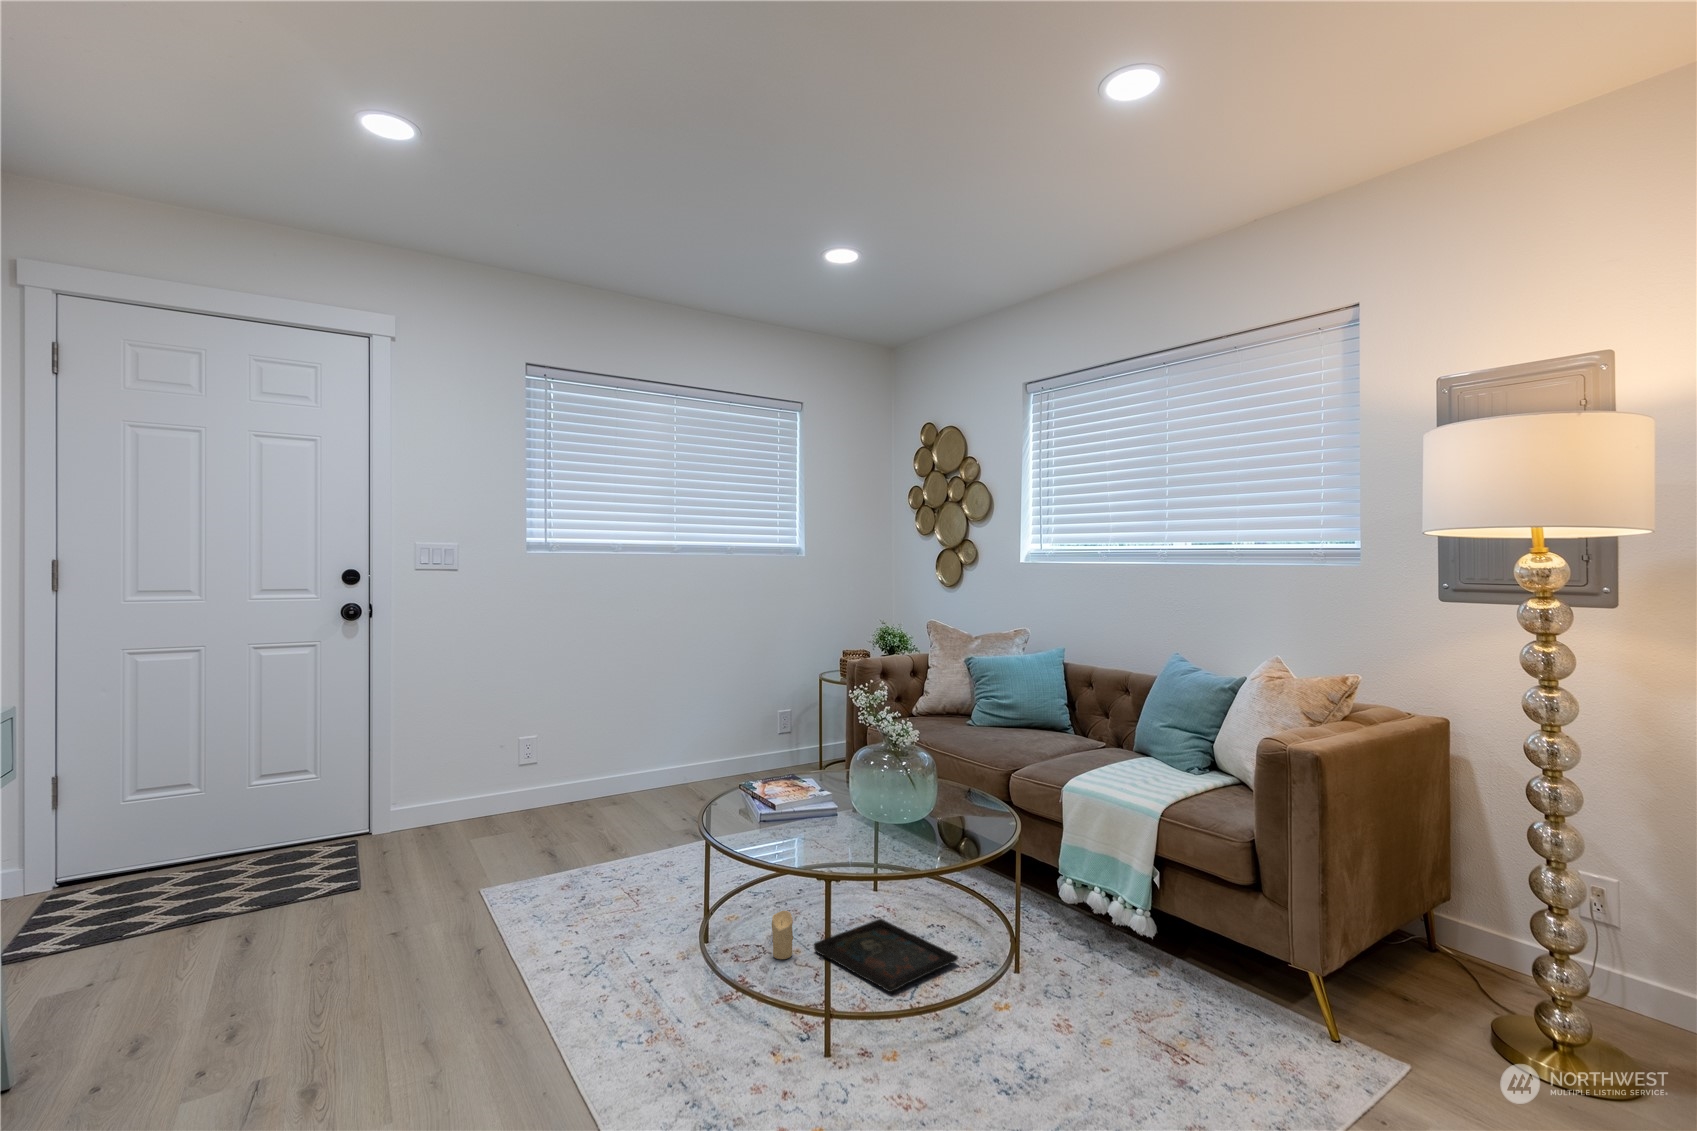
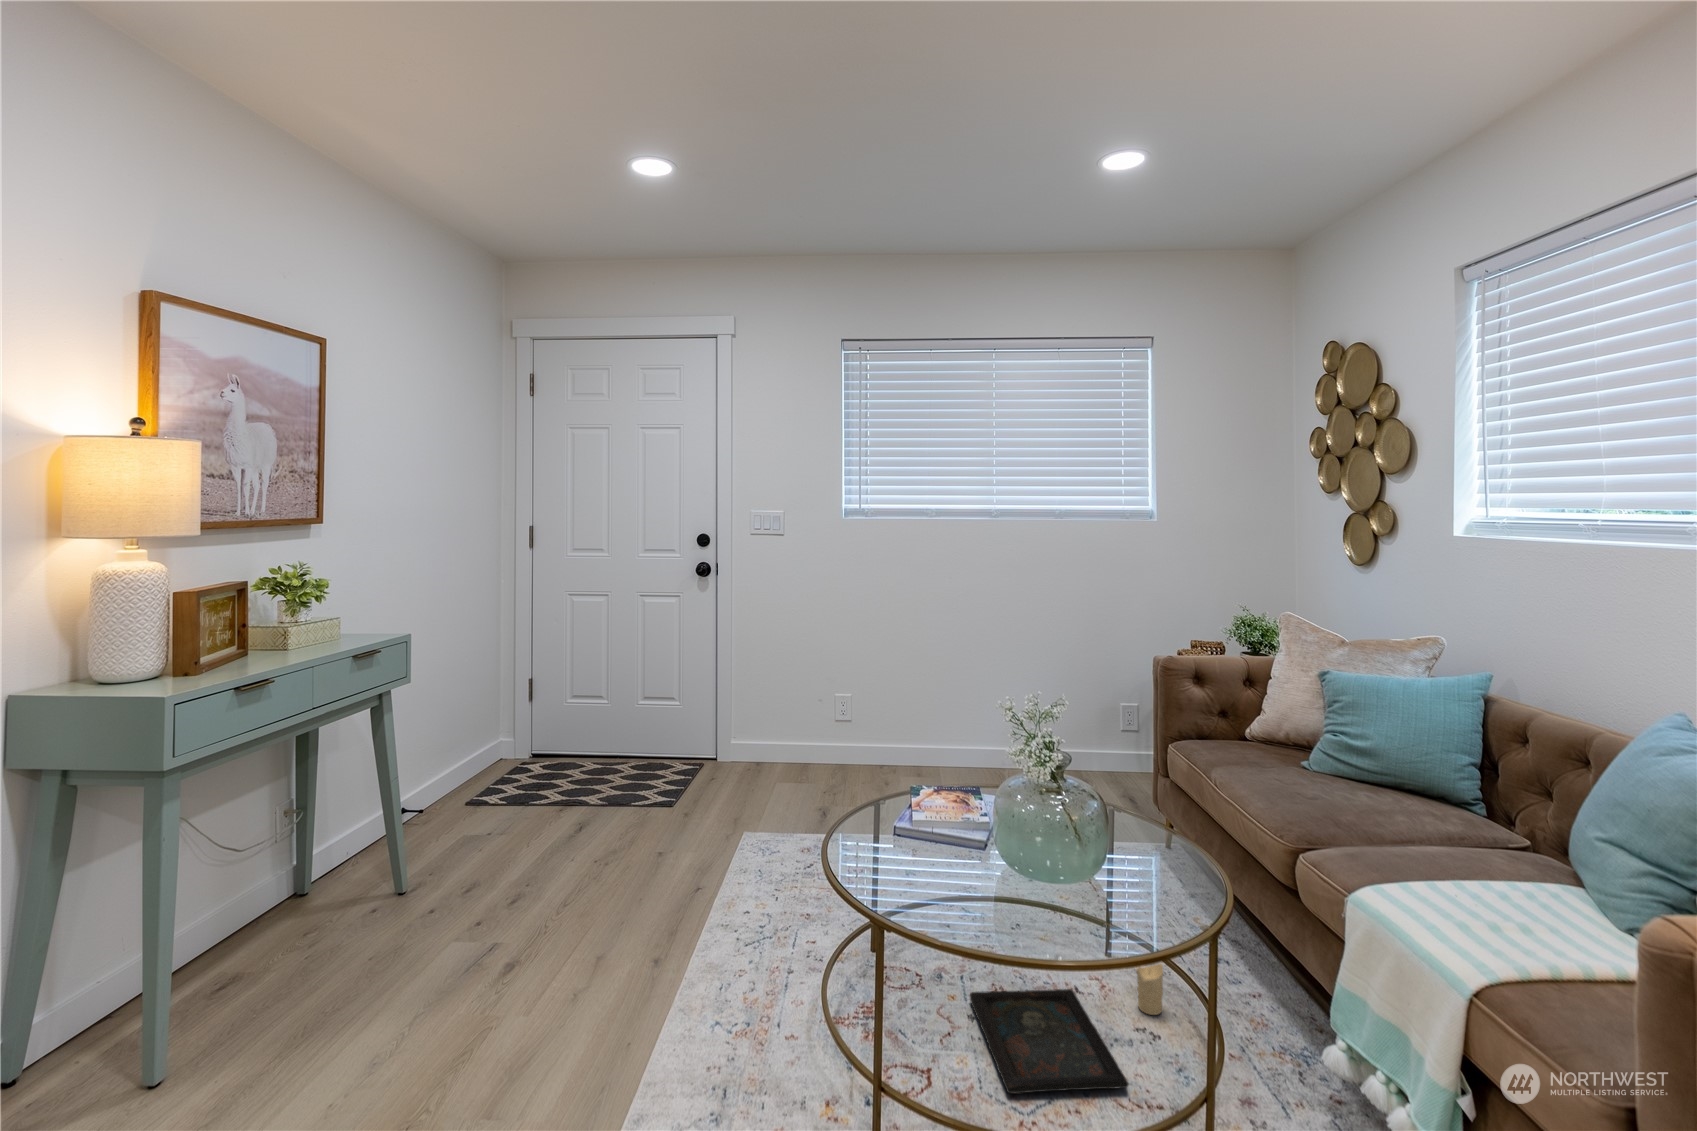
candle: present [772,911,793,959] -> present [1137,964,1163,1015]

